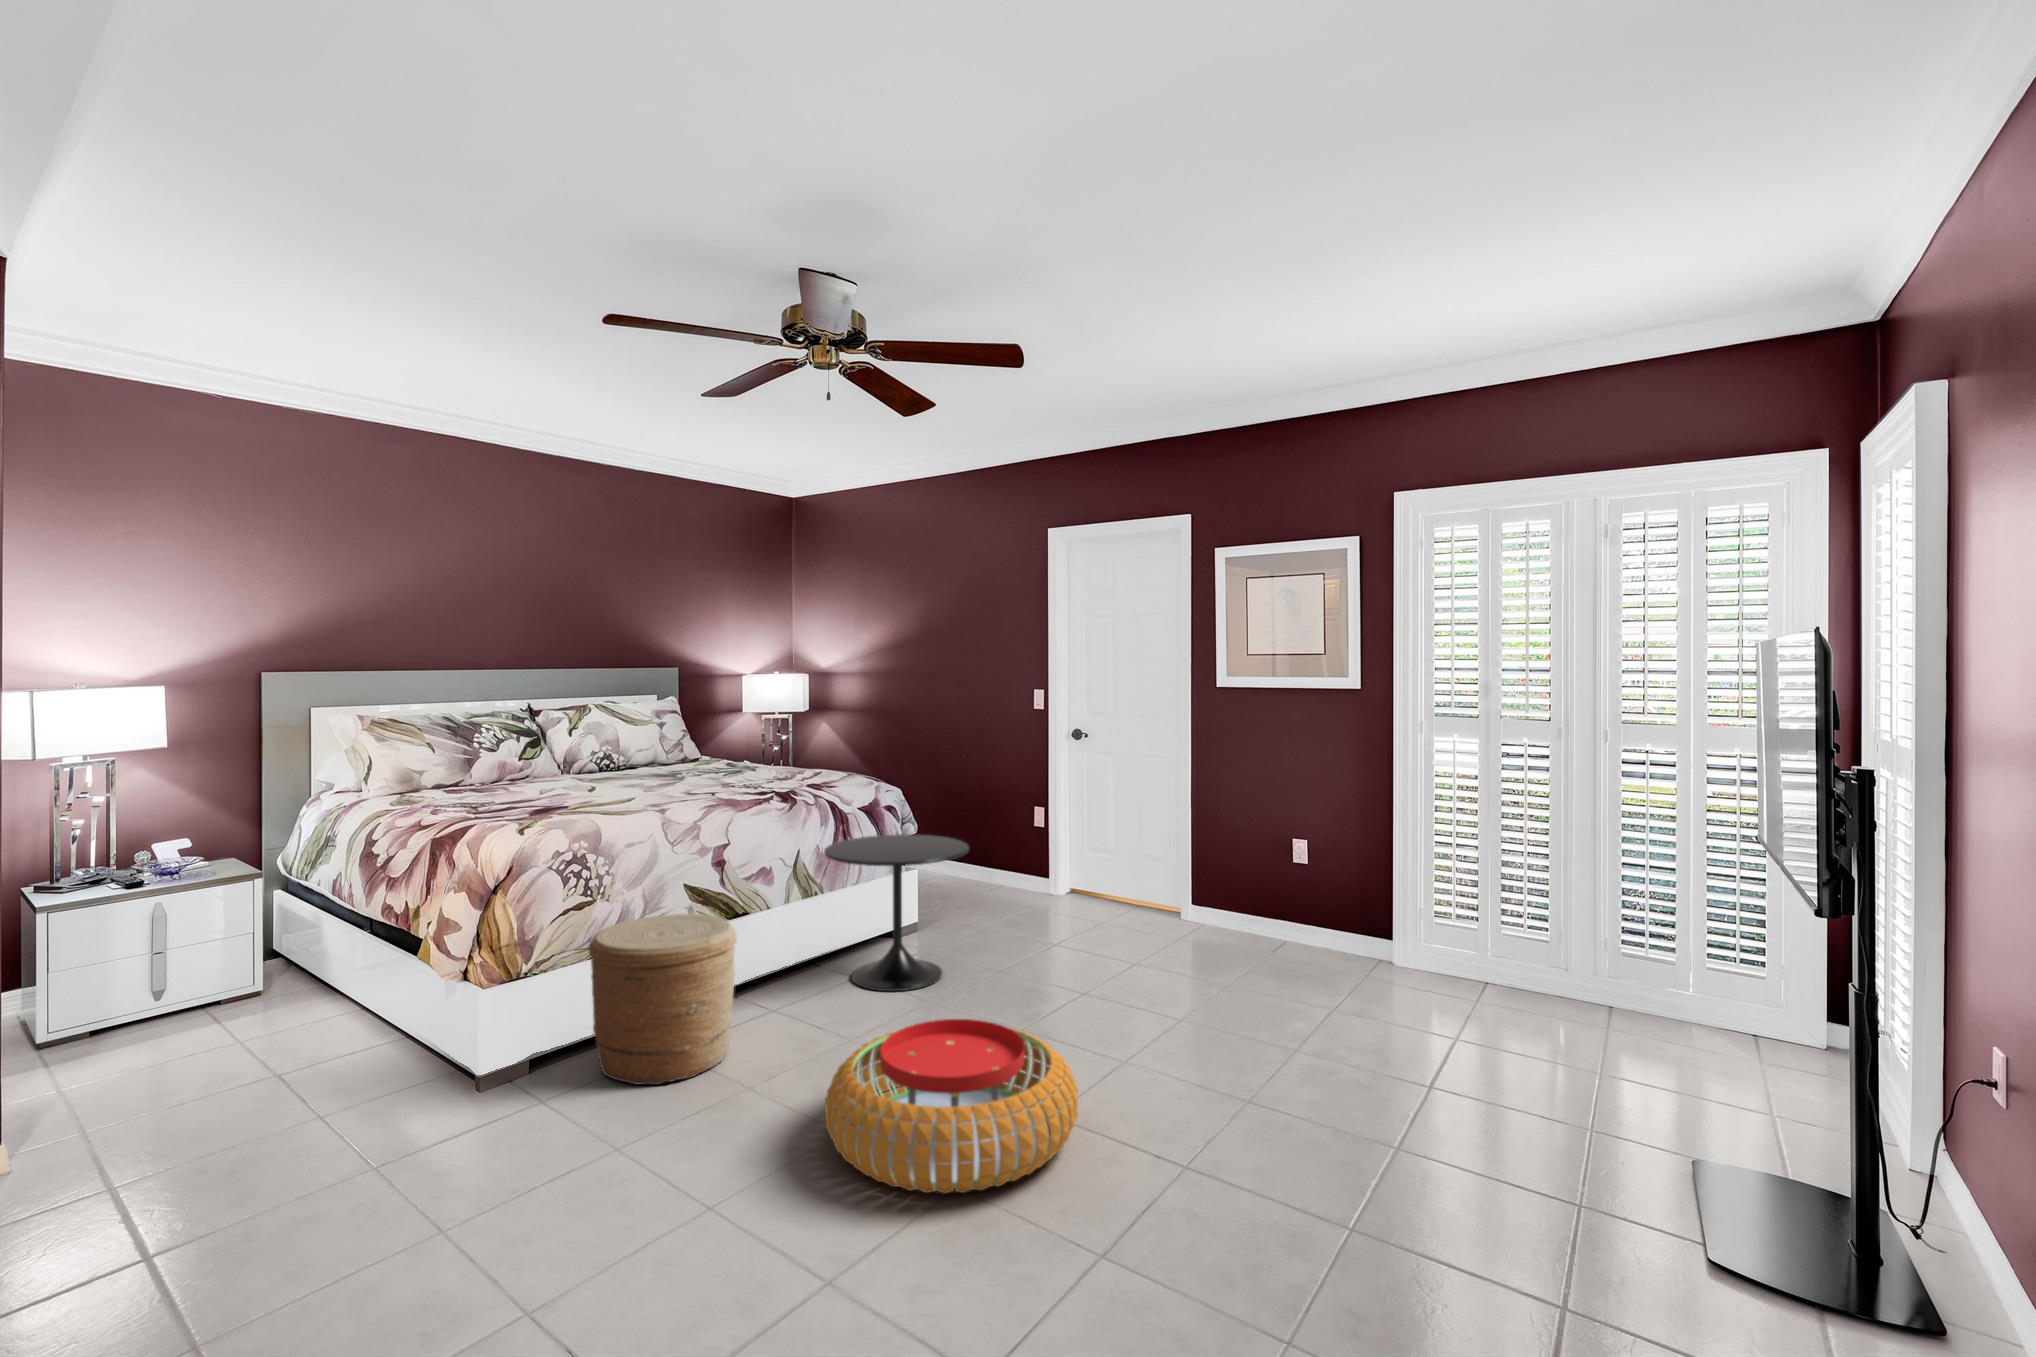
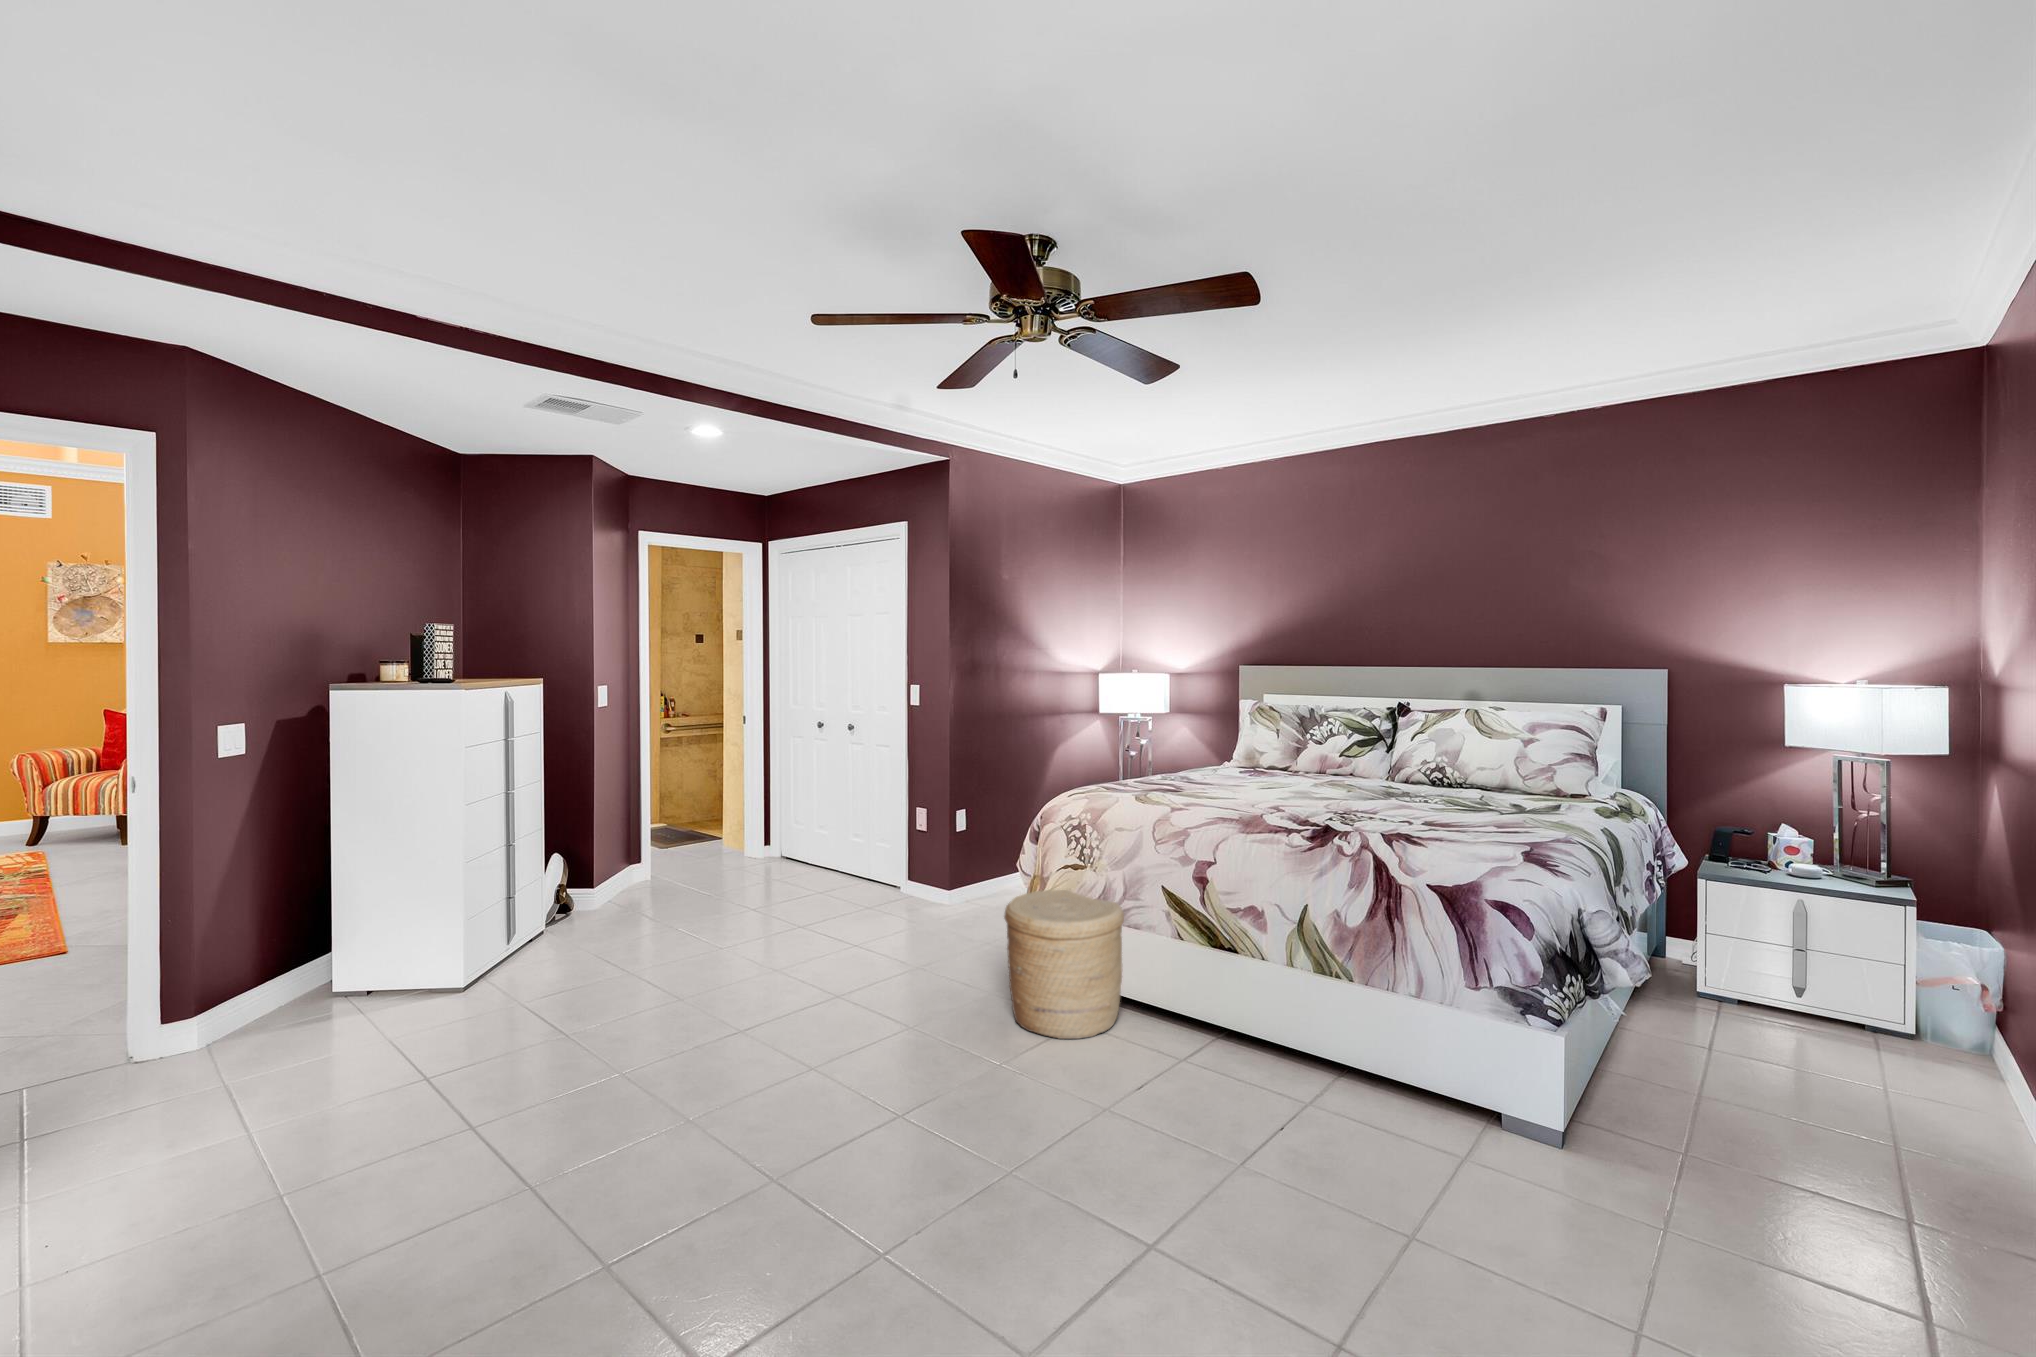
side table: present [824,834,969,991] -> none [1231,911,1447,1156]
pouf: present [825,1019,1078,1193] -> none [739,1041,998,1235]

